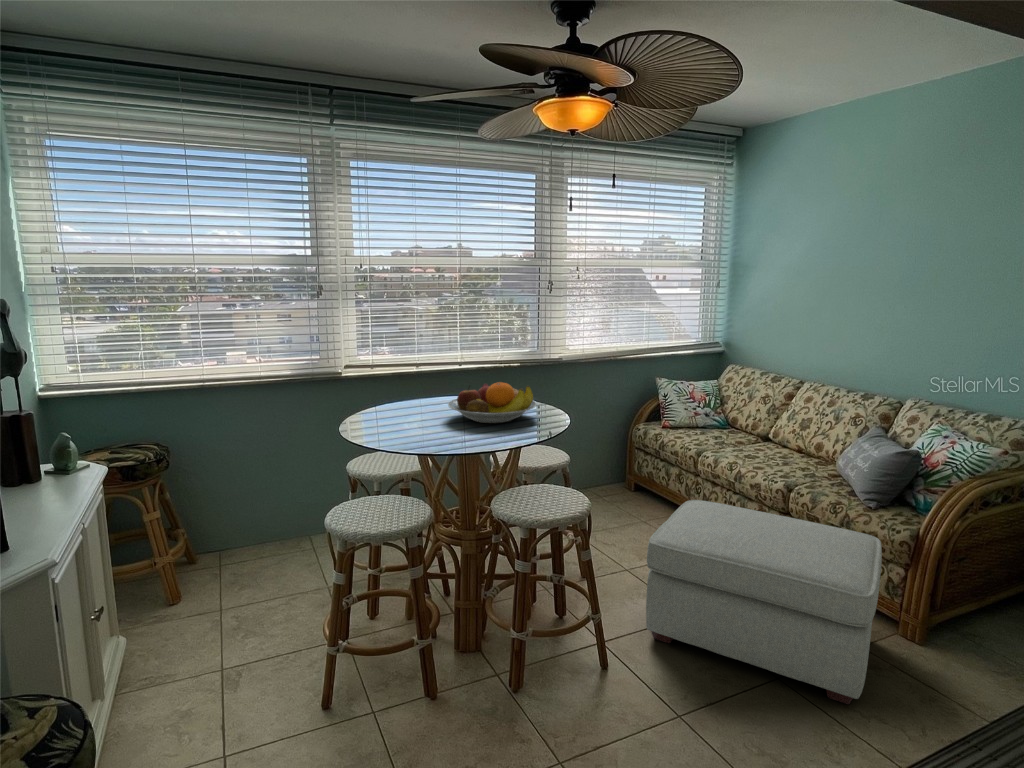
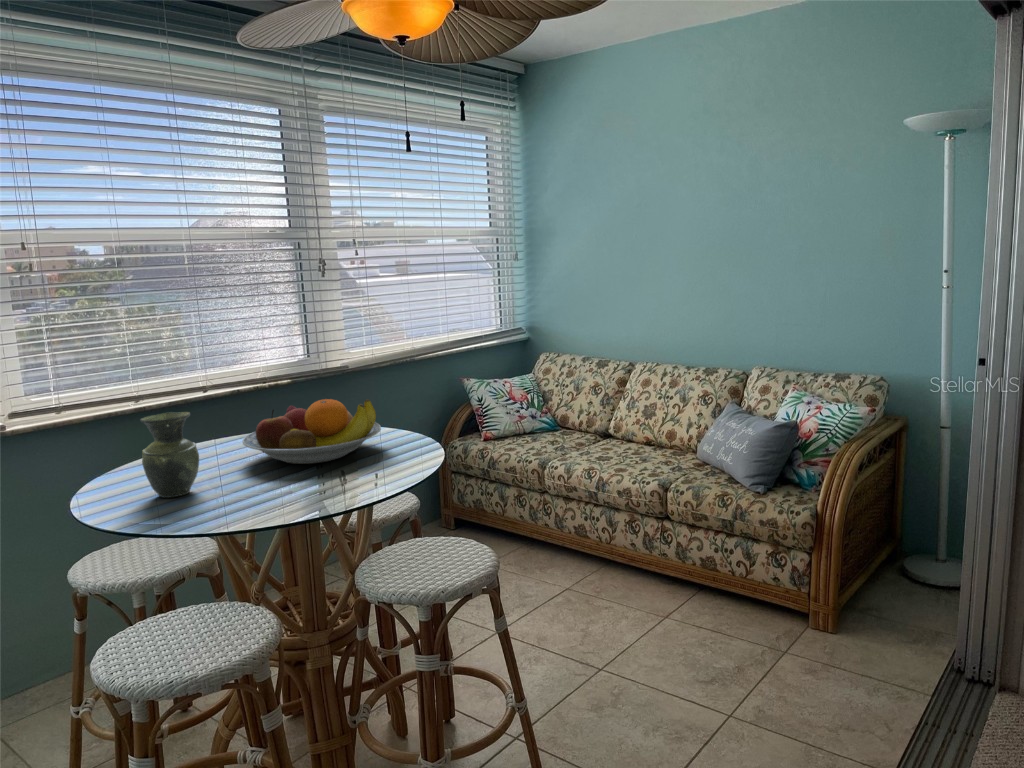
vase: none [384,379,415,430] -> present [140,412,199,498]
ottoman: present [646,500,882,704] -> none [554,521,829,726]

